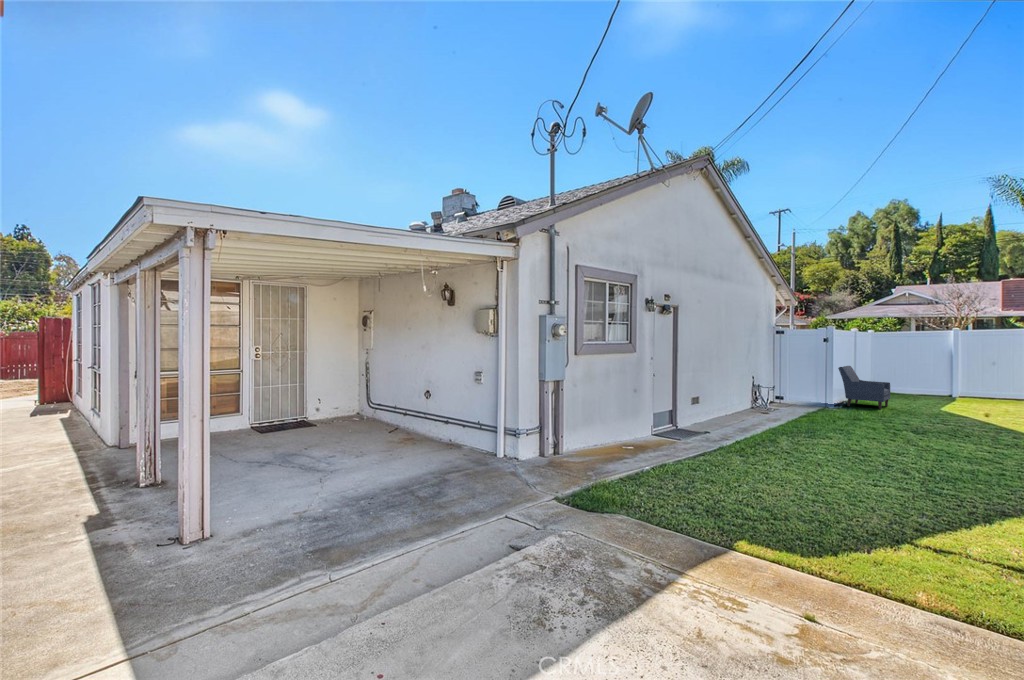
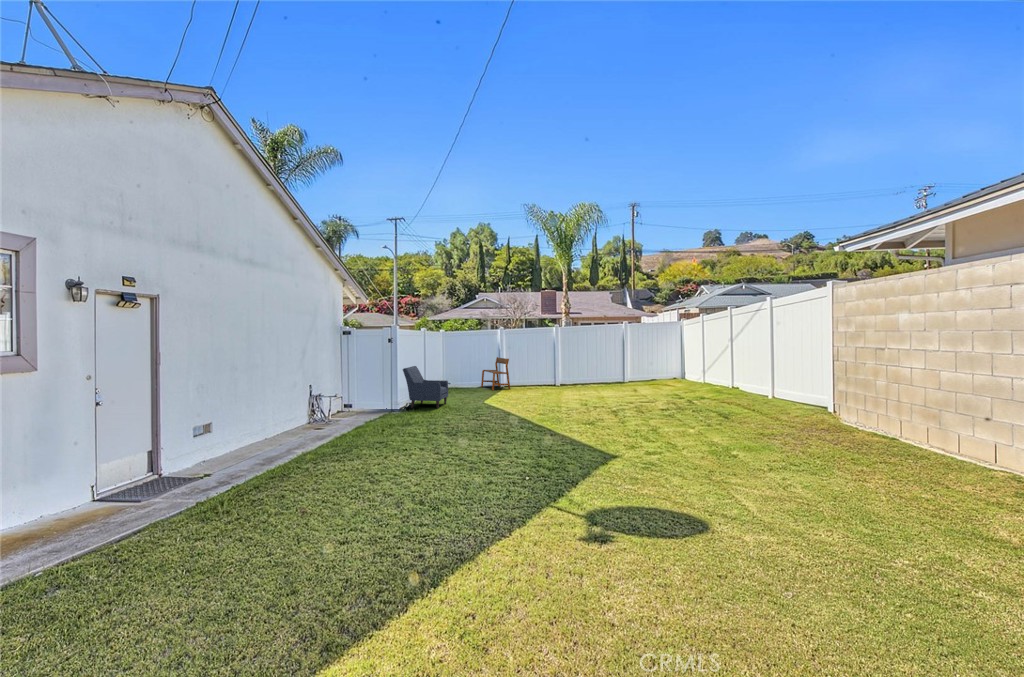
bench: none [923,362,969,400] -> present [481,357,510,390]

